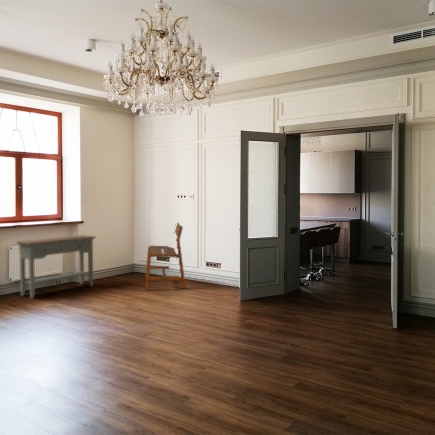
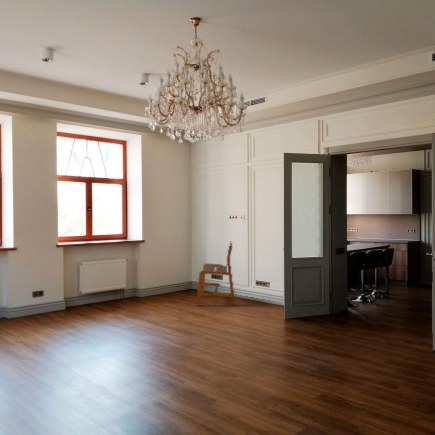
console table: present [17,235,95,298] -> none [83,253,154,310]

